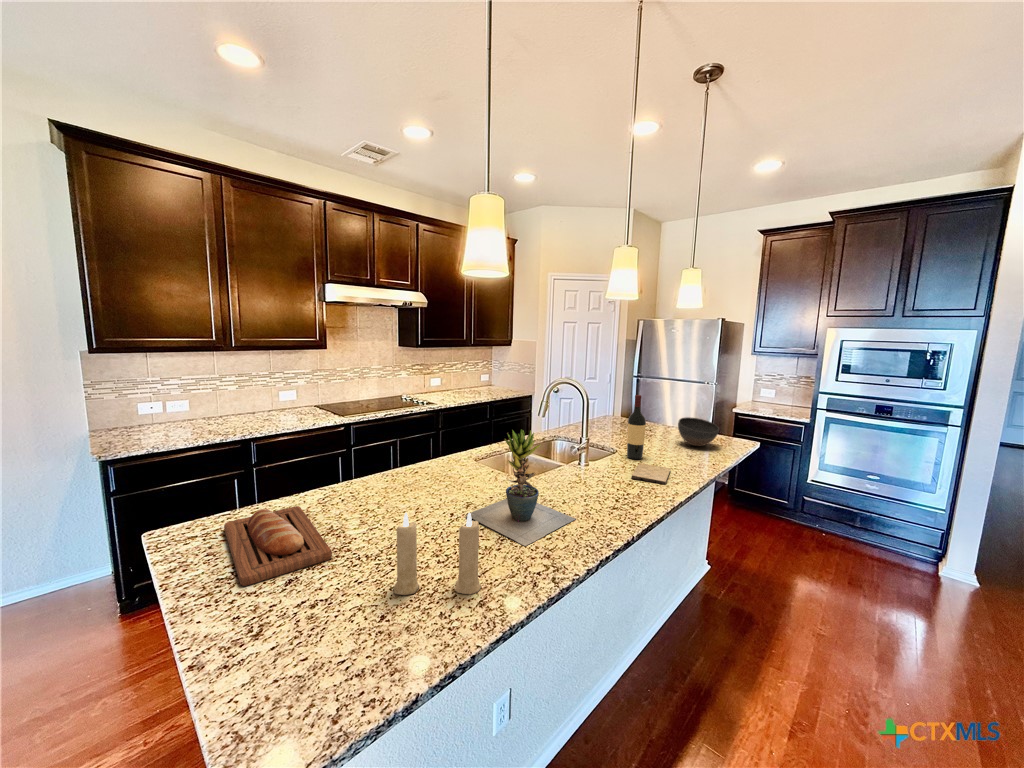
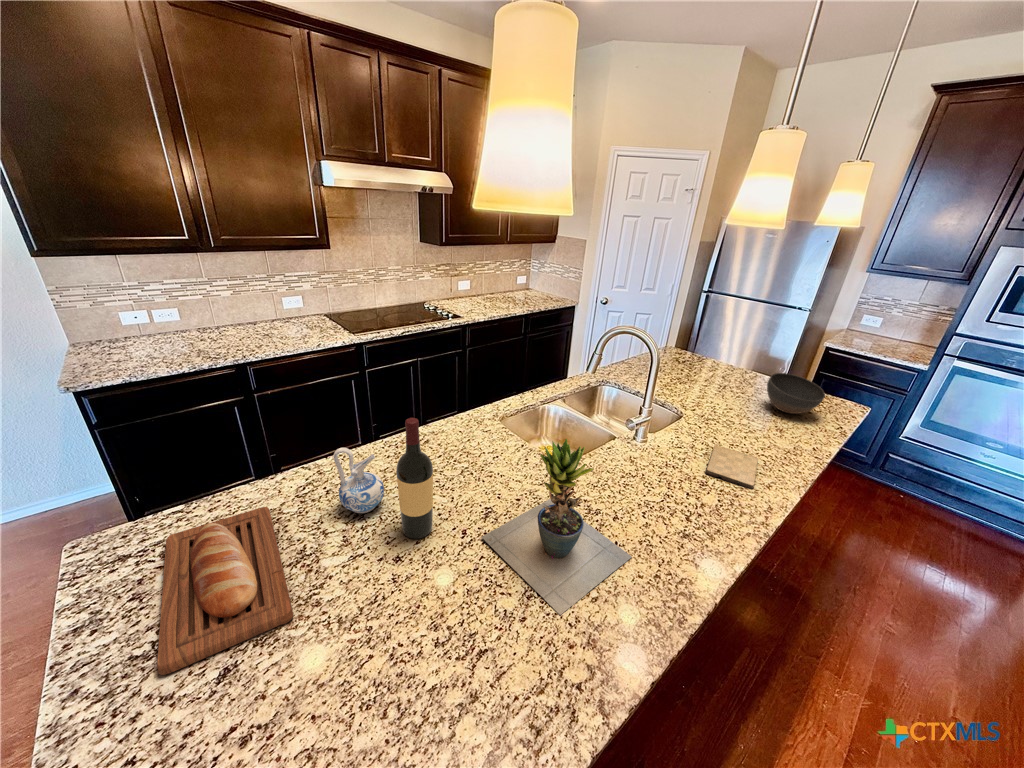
wine bottle: present [627,395,646,459] -> present [396,418,433,539]
ceramic pitcher: none [354,455,389,509] -> present [333,448,384,513]
candle: present [393,513,481,595] -> none [359,608,494,731]

